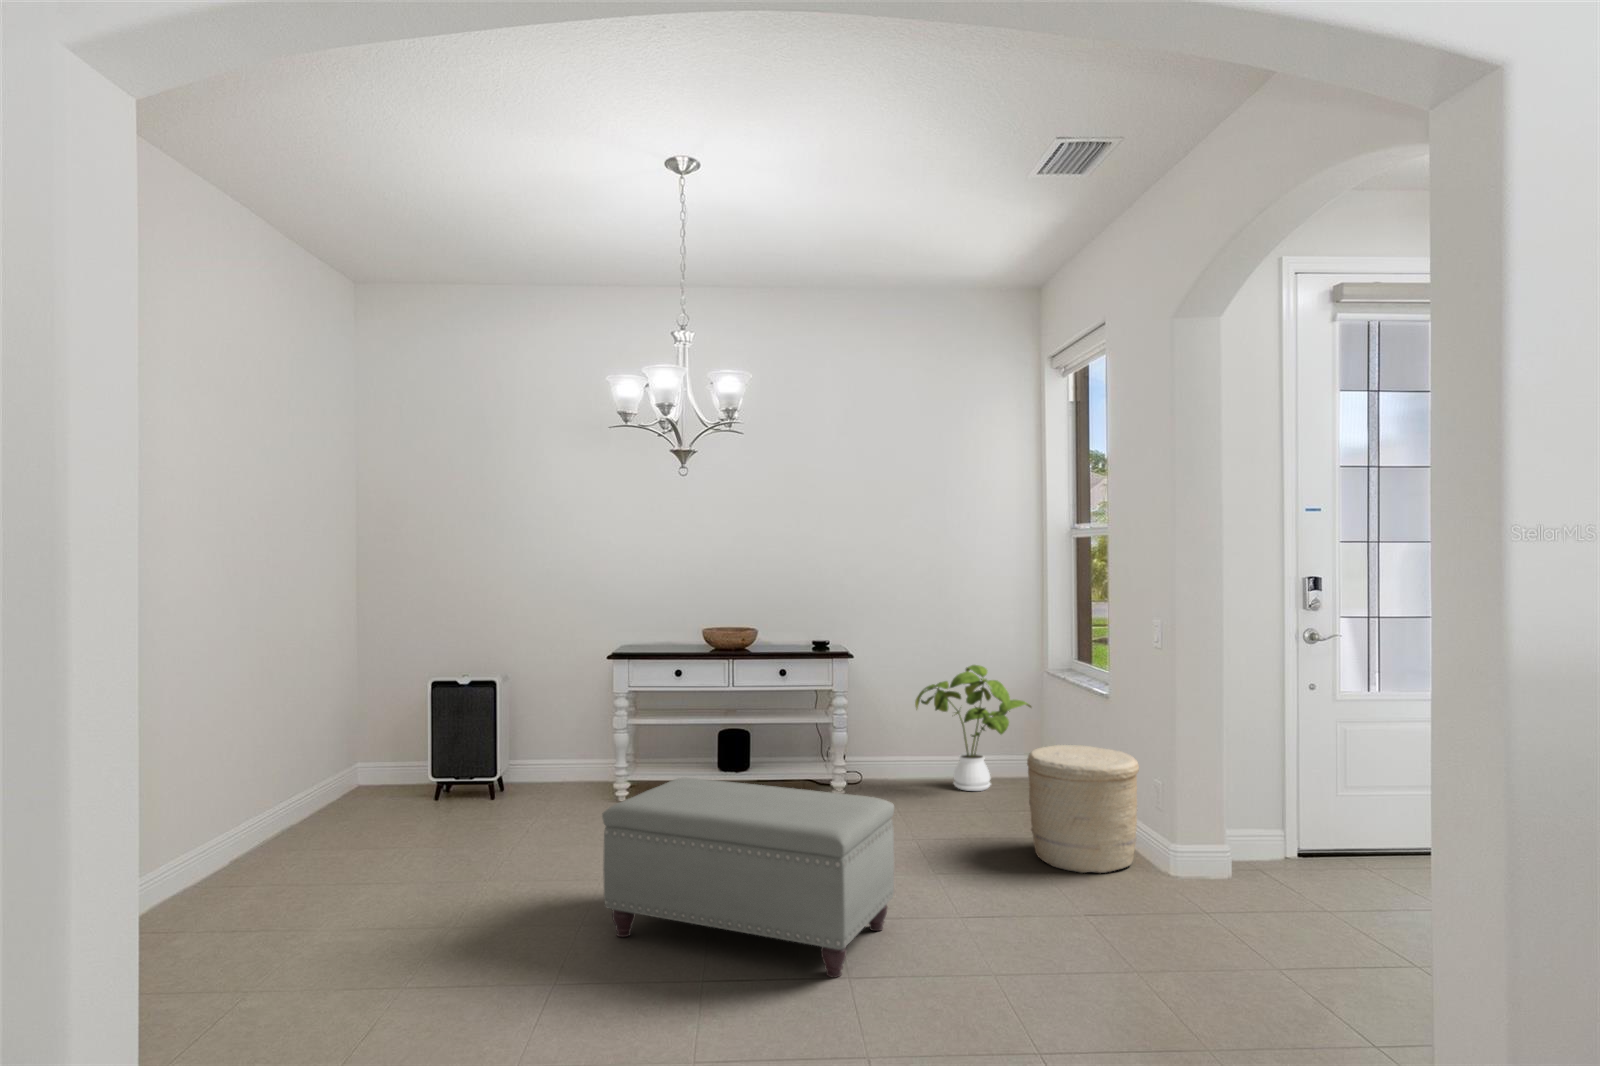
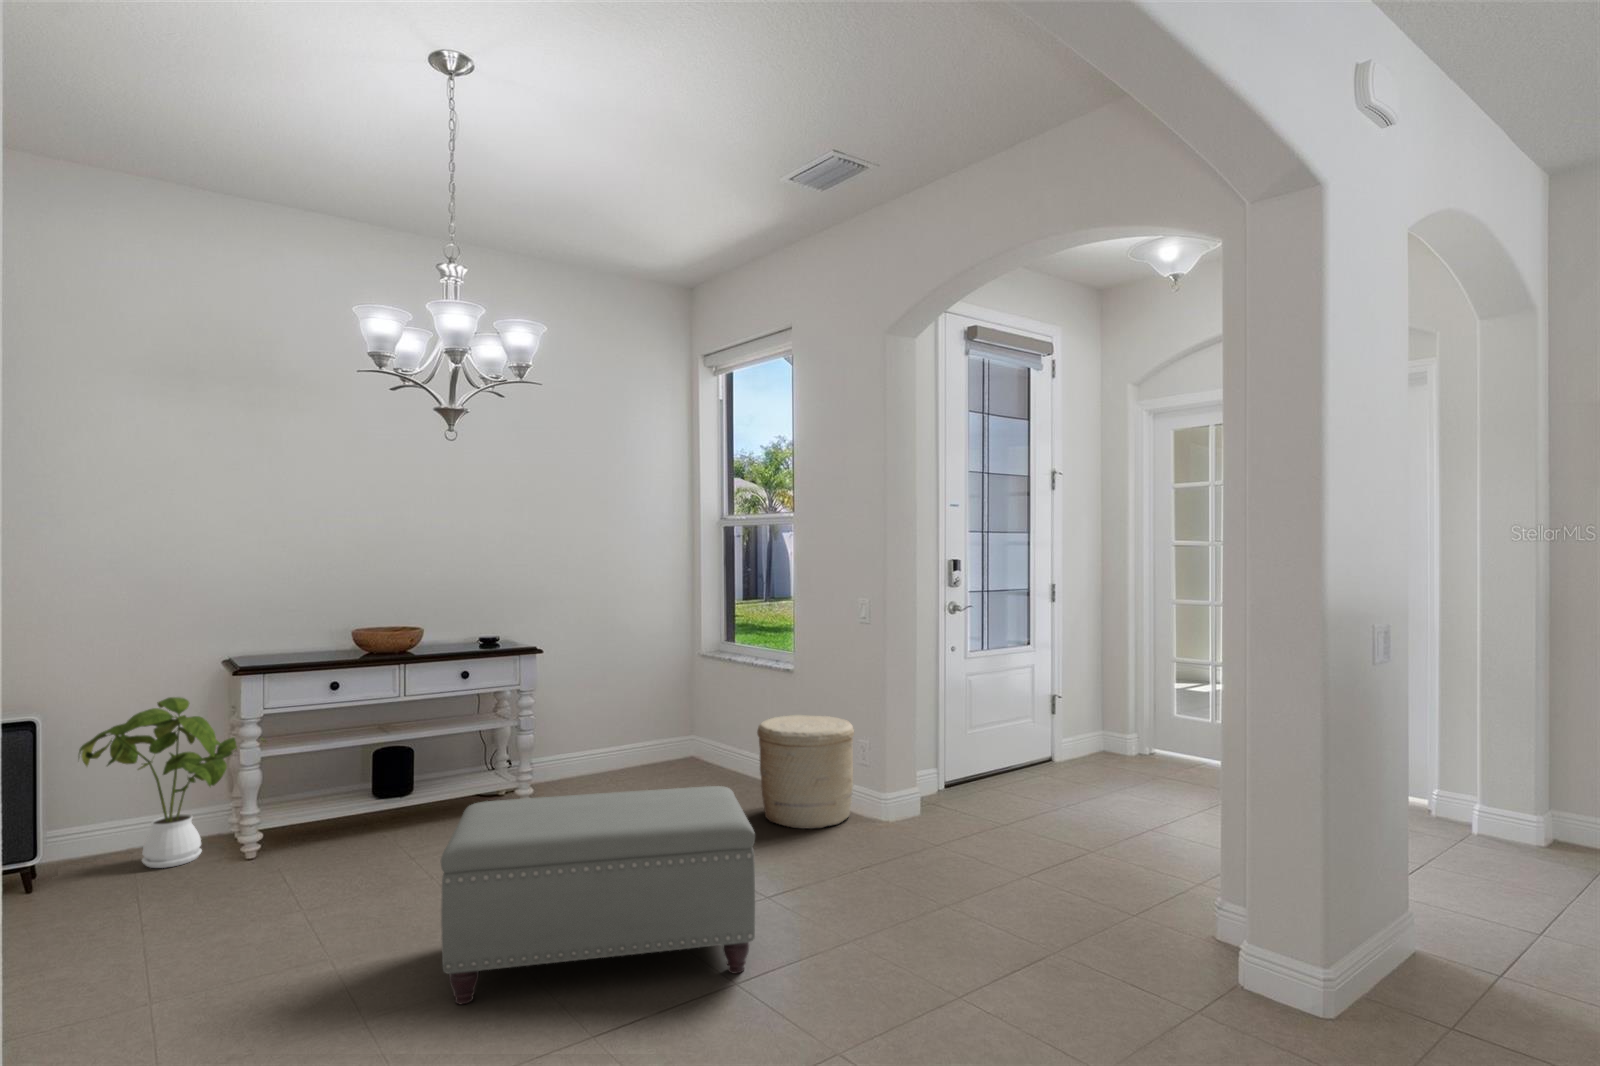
house plant: present [915,665,1031,791] -> present [79,697,266,868]

